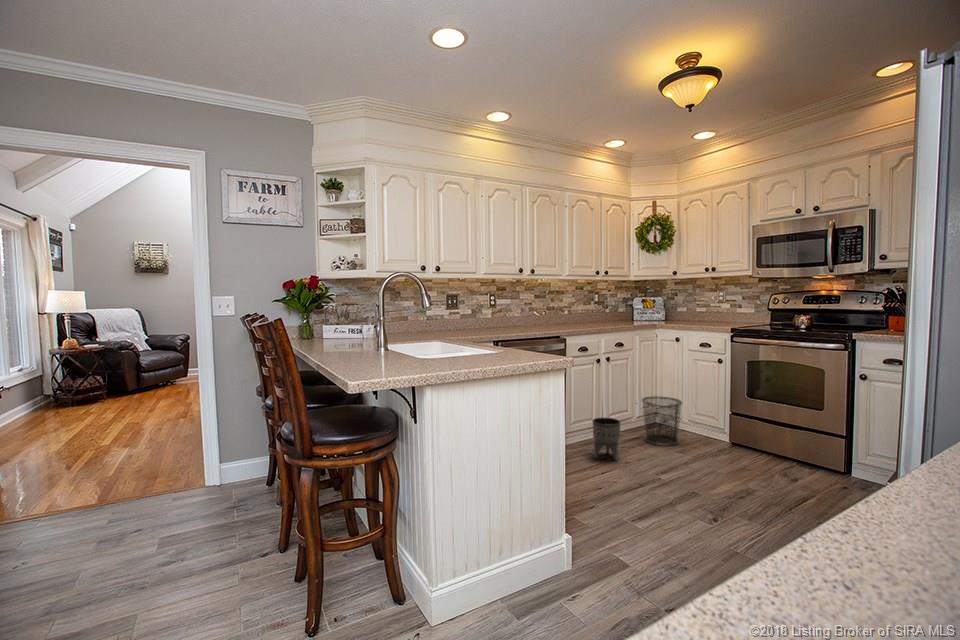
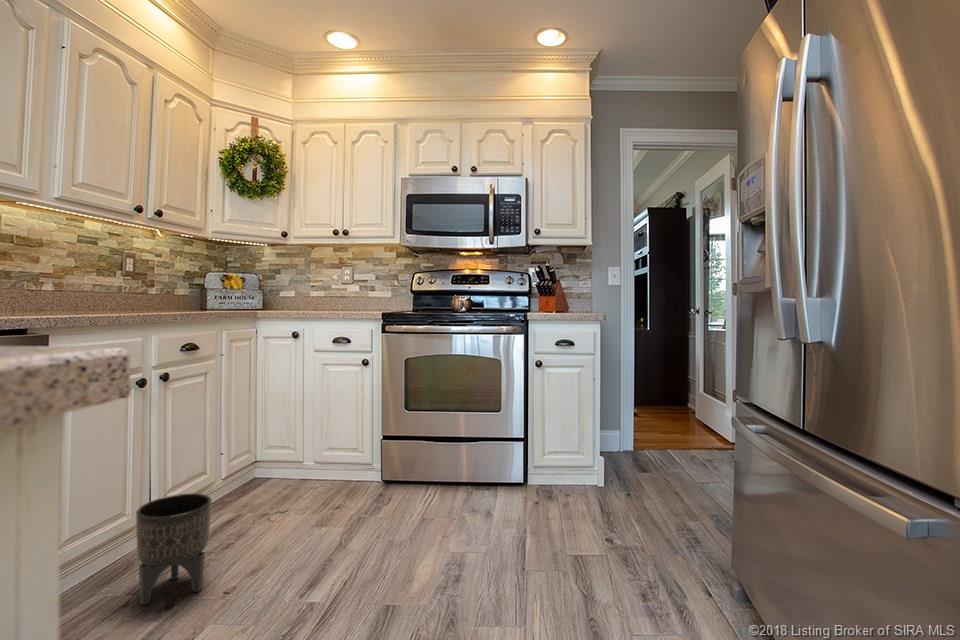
waste bin: present [642,396,682,446] -> none [241,428,315,520]

